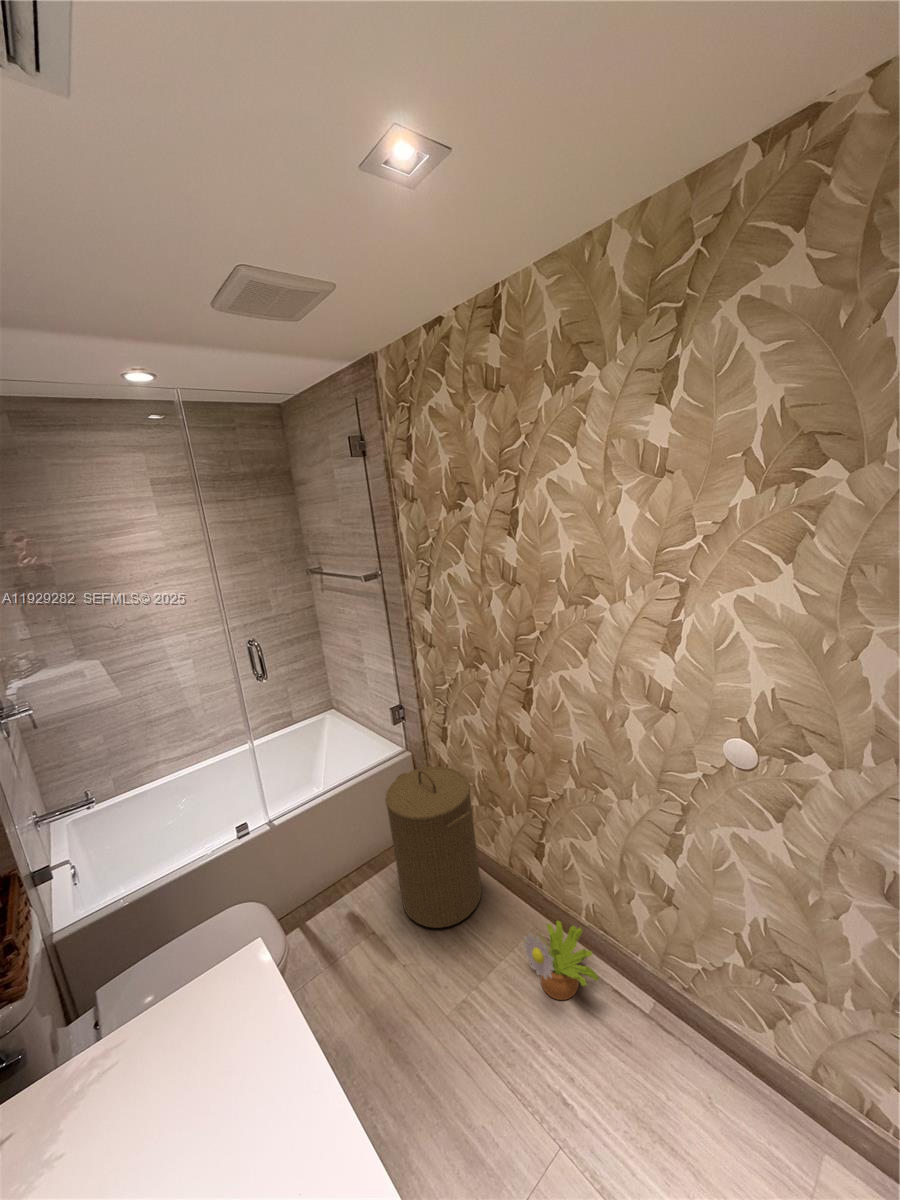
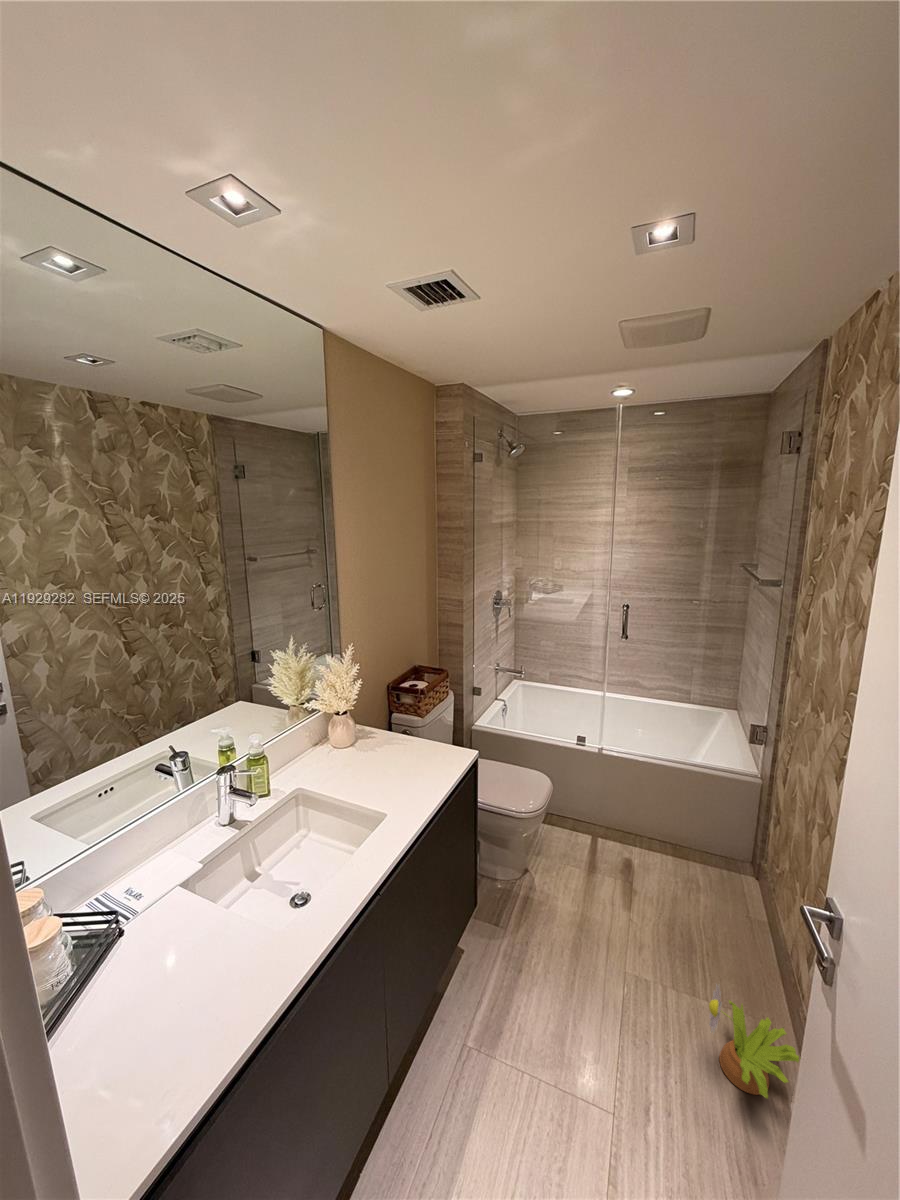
laundry hamper: present [385,766,481,928] -> none [665,782,775,952]

